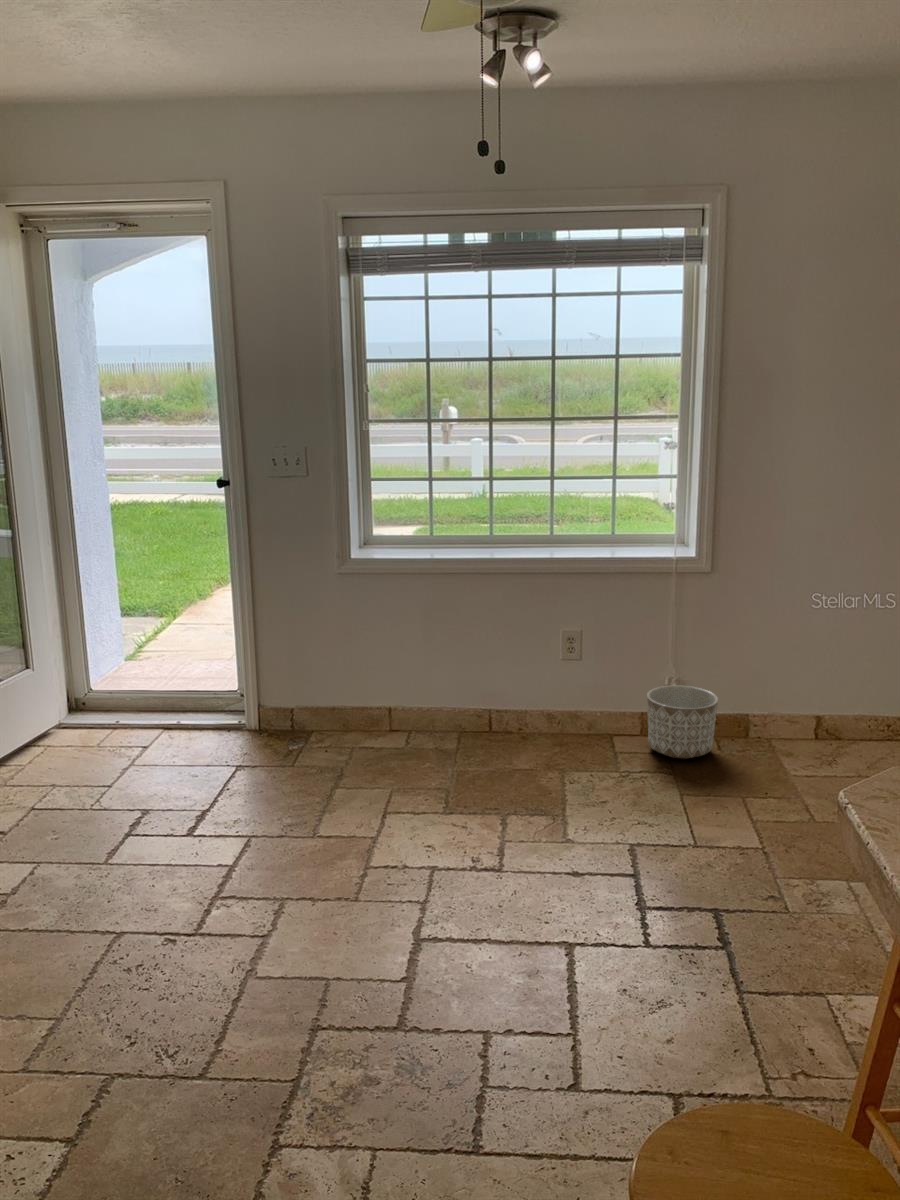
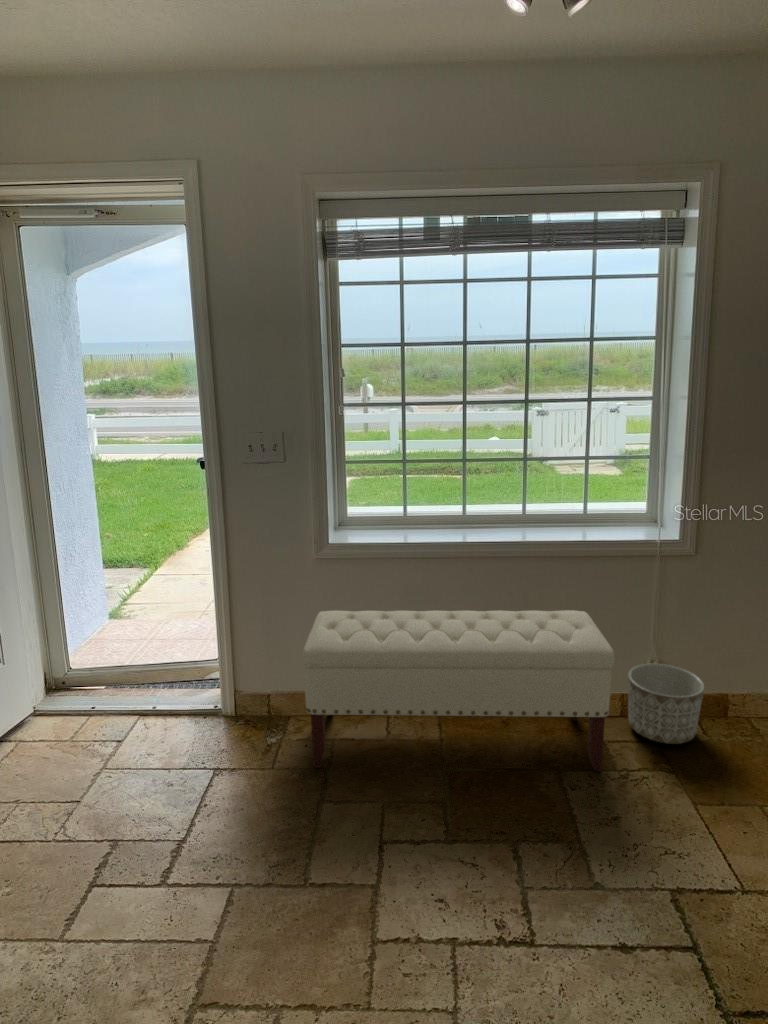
bench: none [320,626,615,776] -> present [303,610,615,771]

